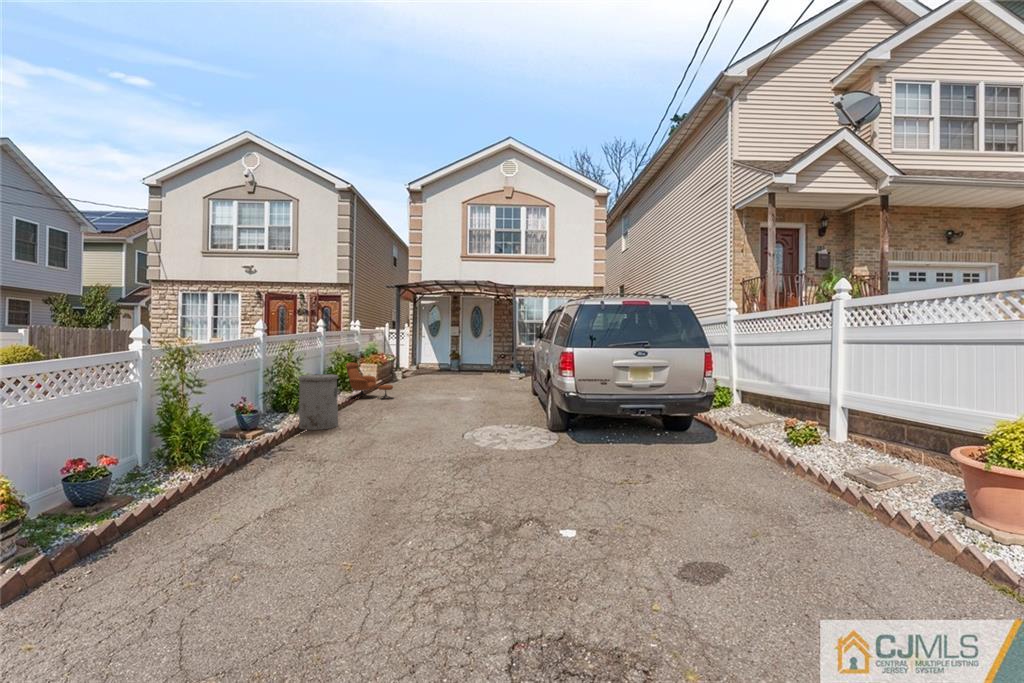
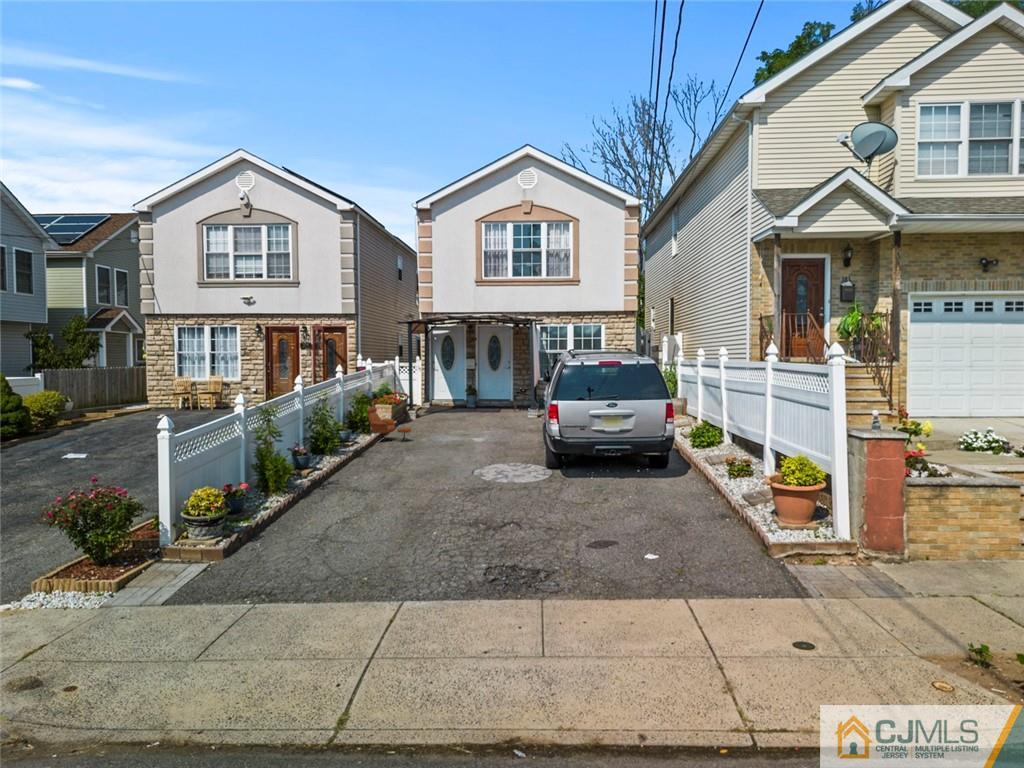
trash can: present [298,374,338,430] -> none [334,422,370,470]

